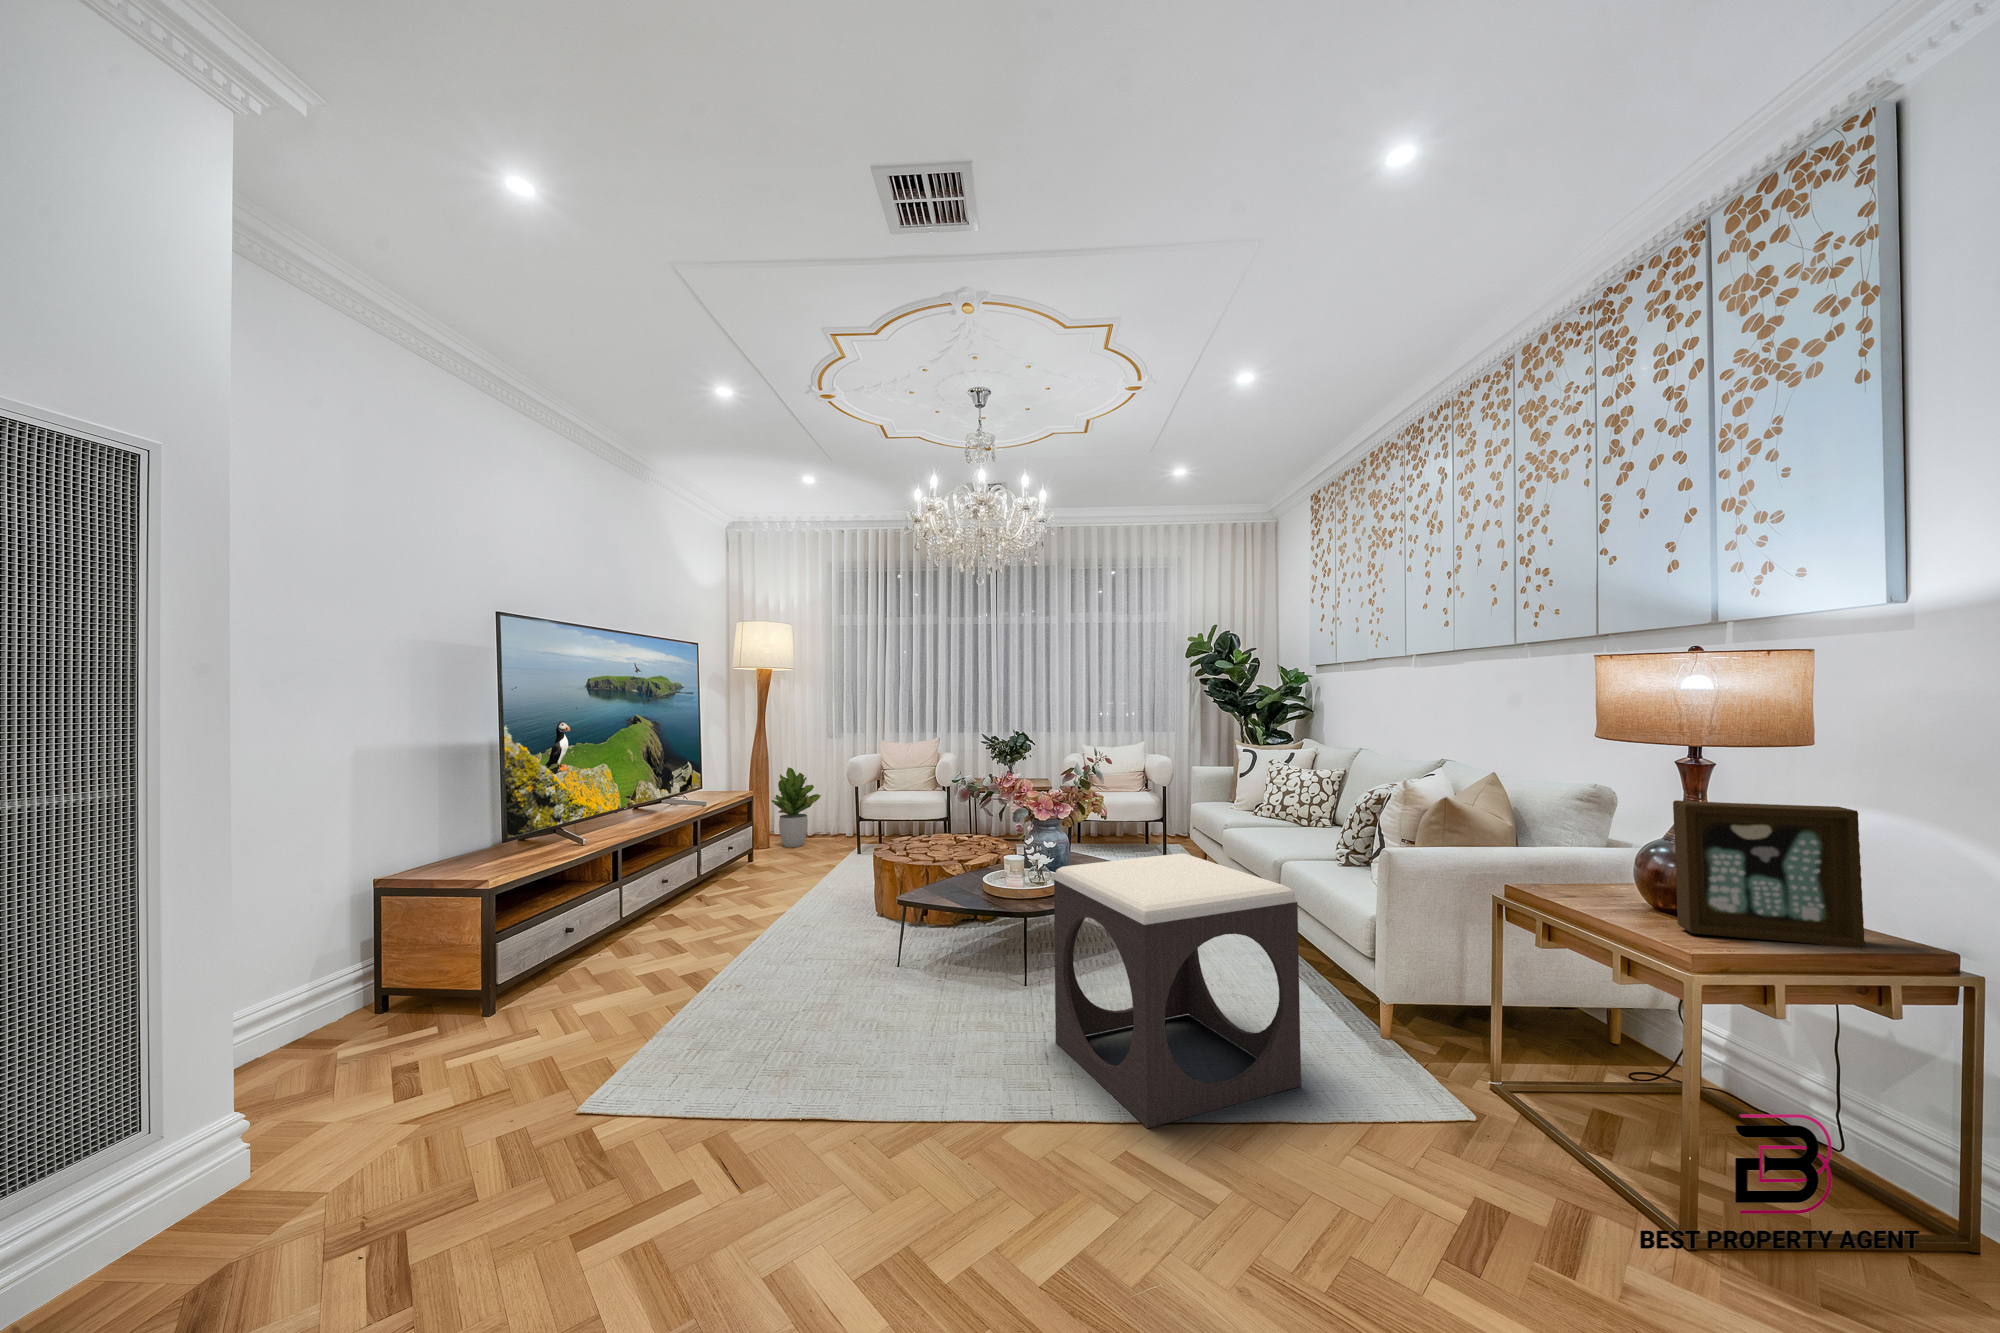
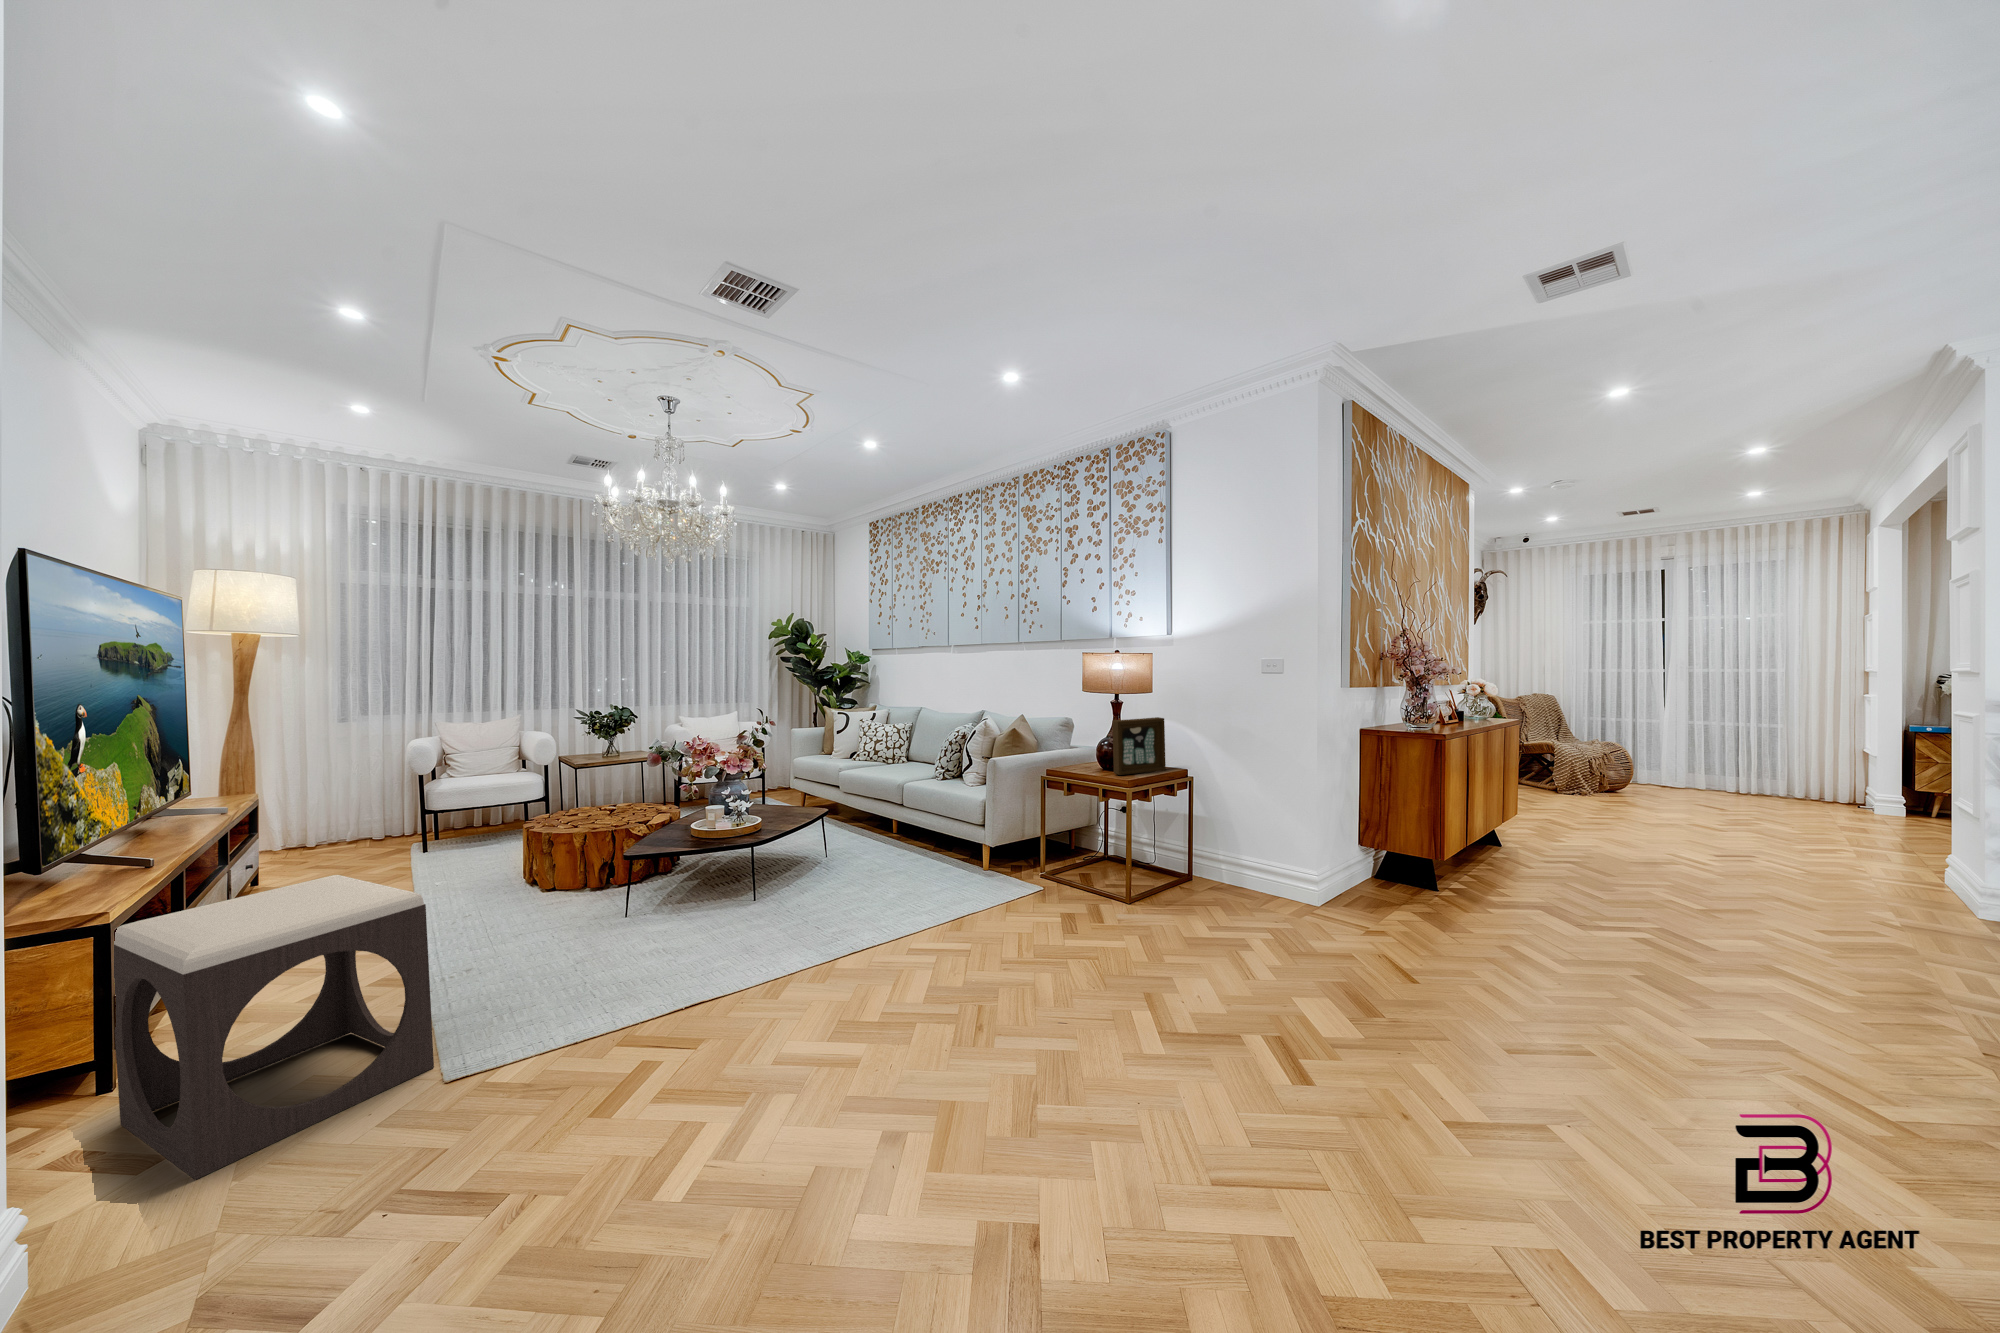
potted plant: present [772,768,821,847] -> none [311,774,386,864]
footstool: present [1054,853,1301,1128] -> present [114,875,434,1180]

